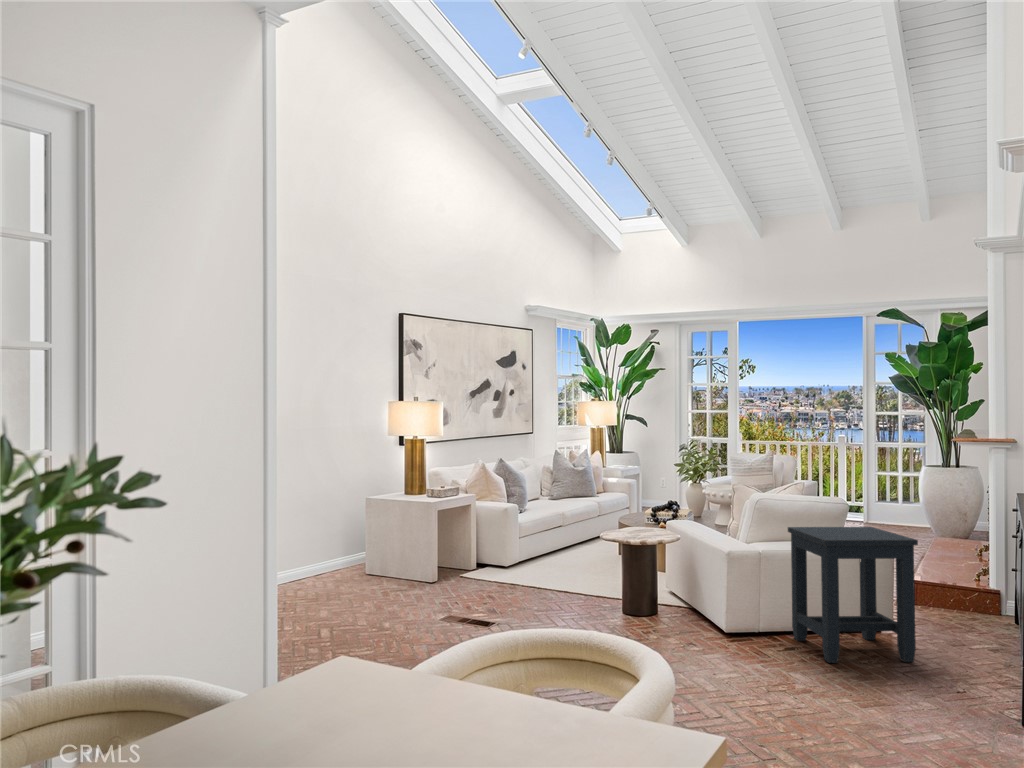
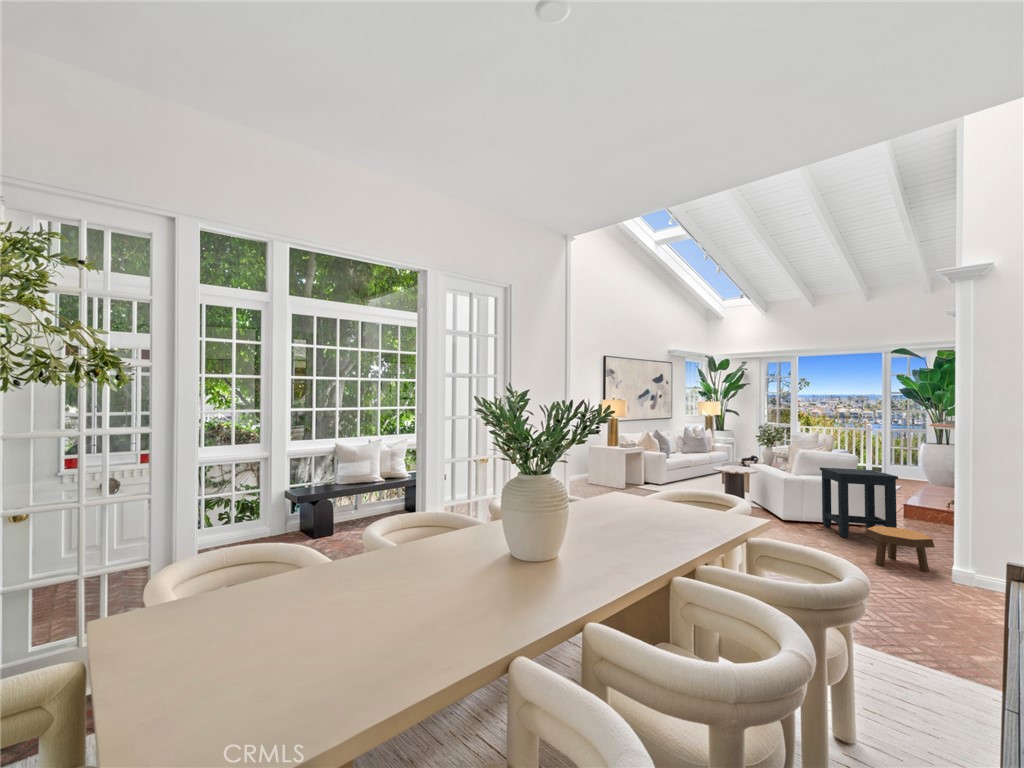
footstool: none [875,645,993,731] -> present [865,526,935,571]

